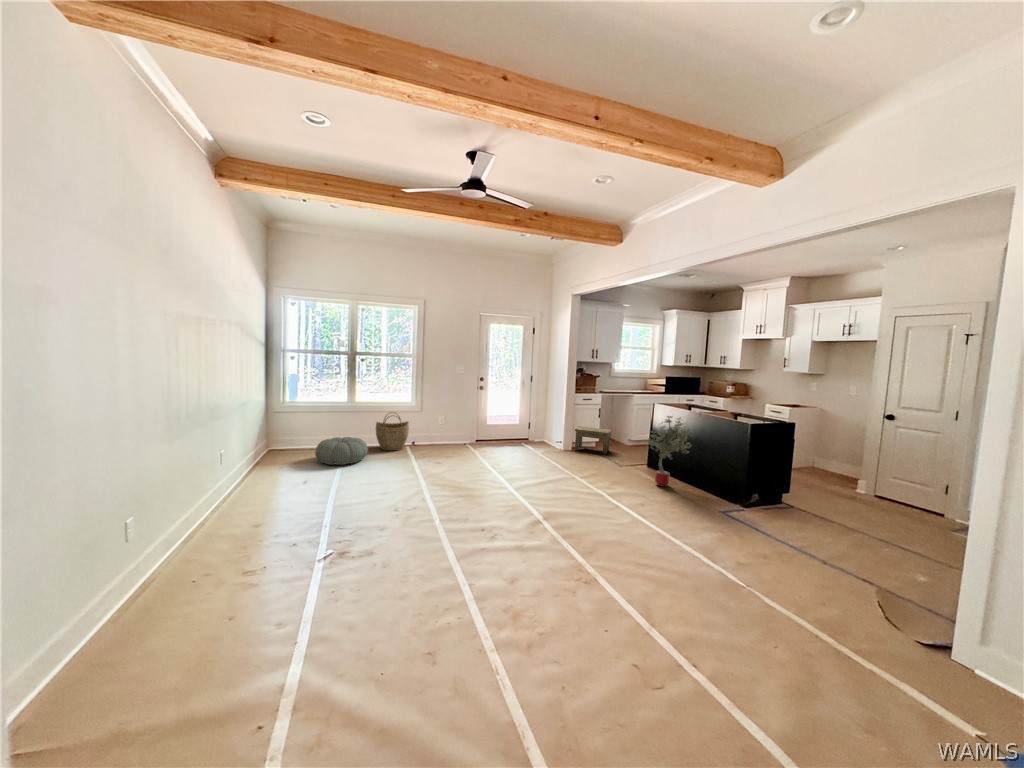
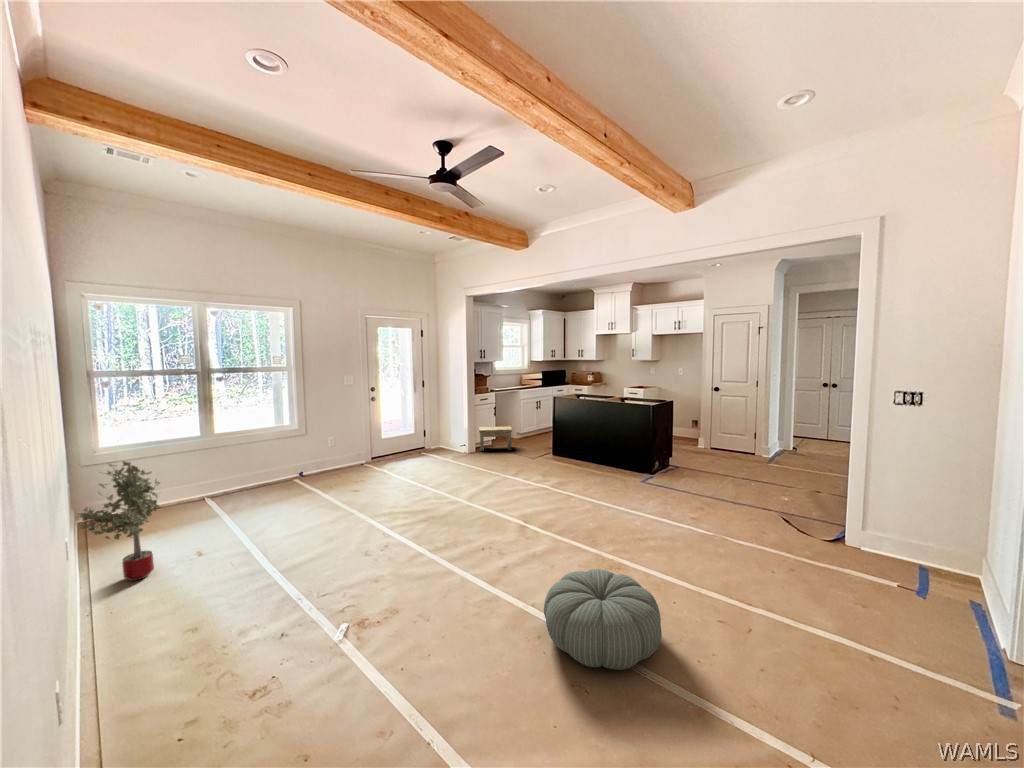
woven basket: present [376,412,409,451] -> none [251,440,297,490]
potted tree: present [647,416,691,487] -> present [79,461,160,581]
pouf: present [315,437,368,465] -> present [544,569,662,670]

